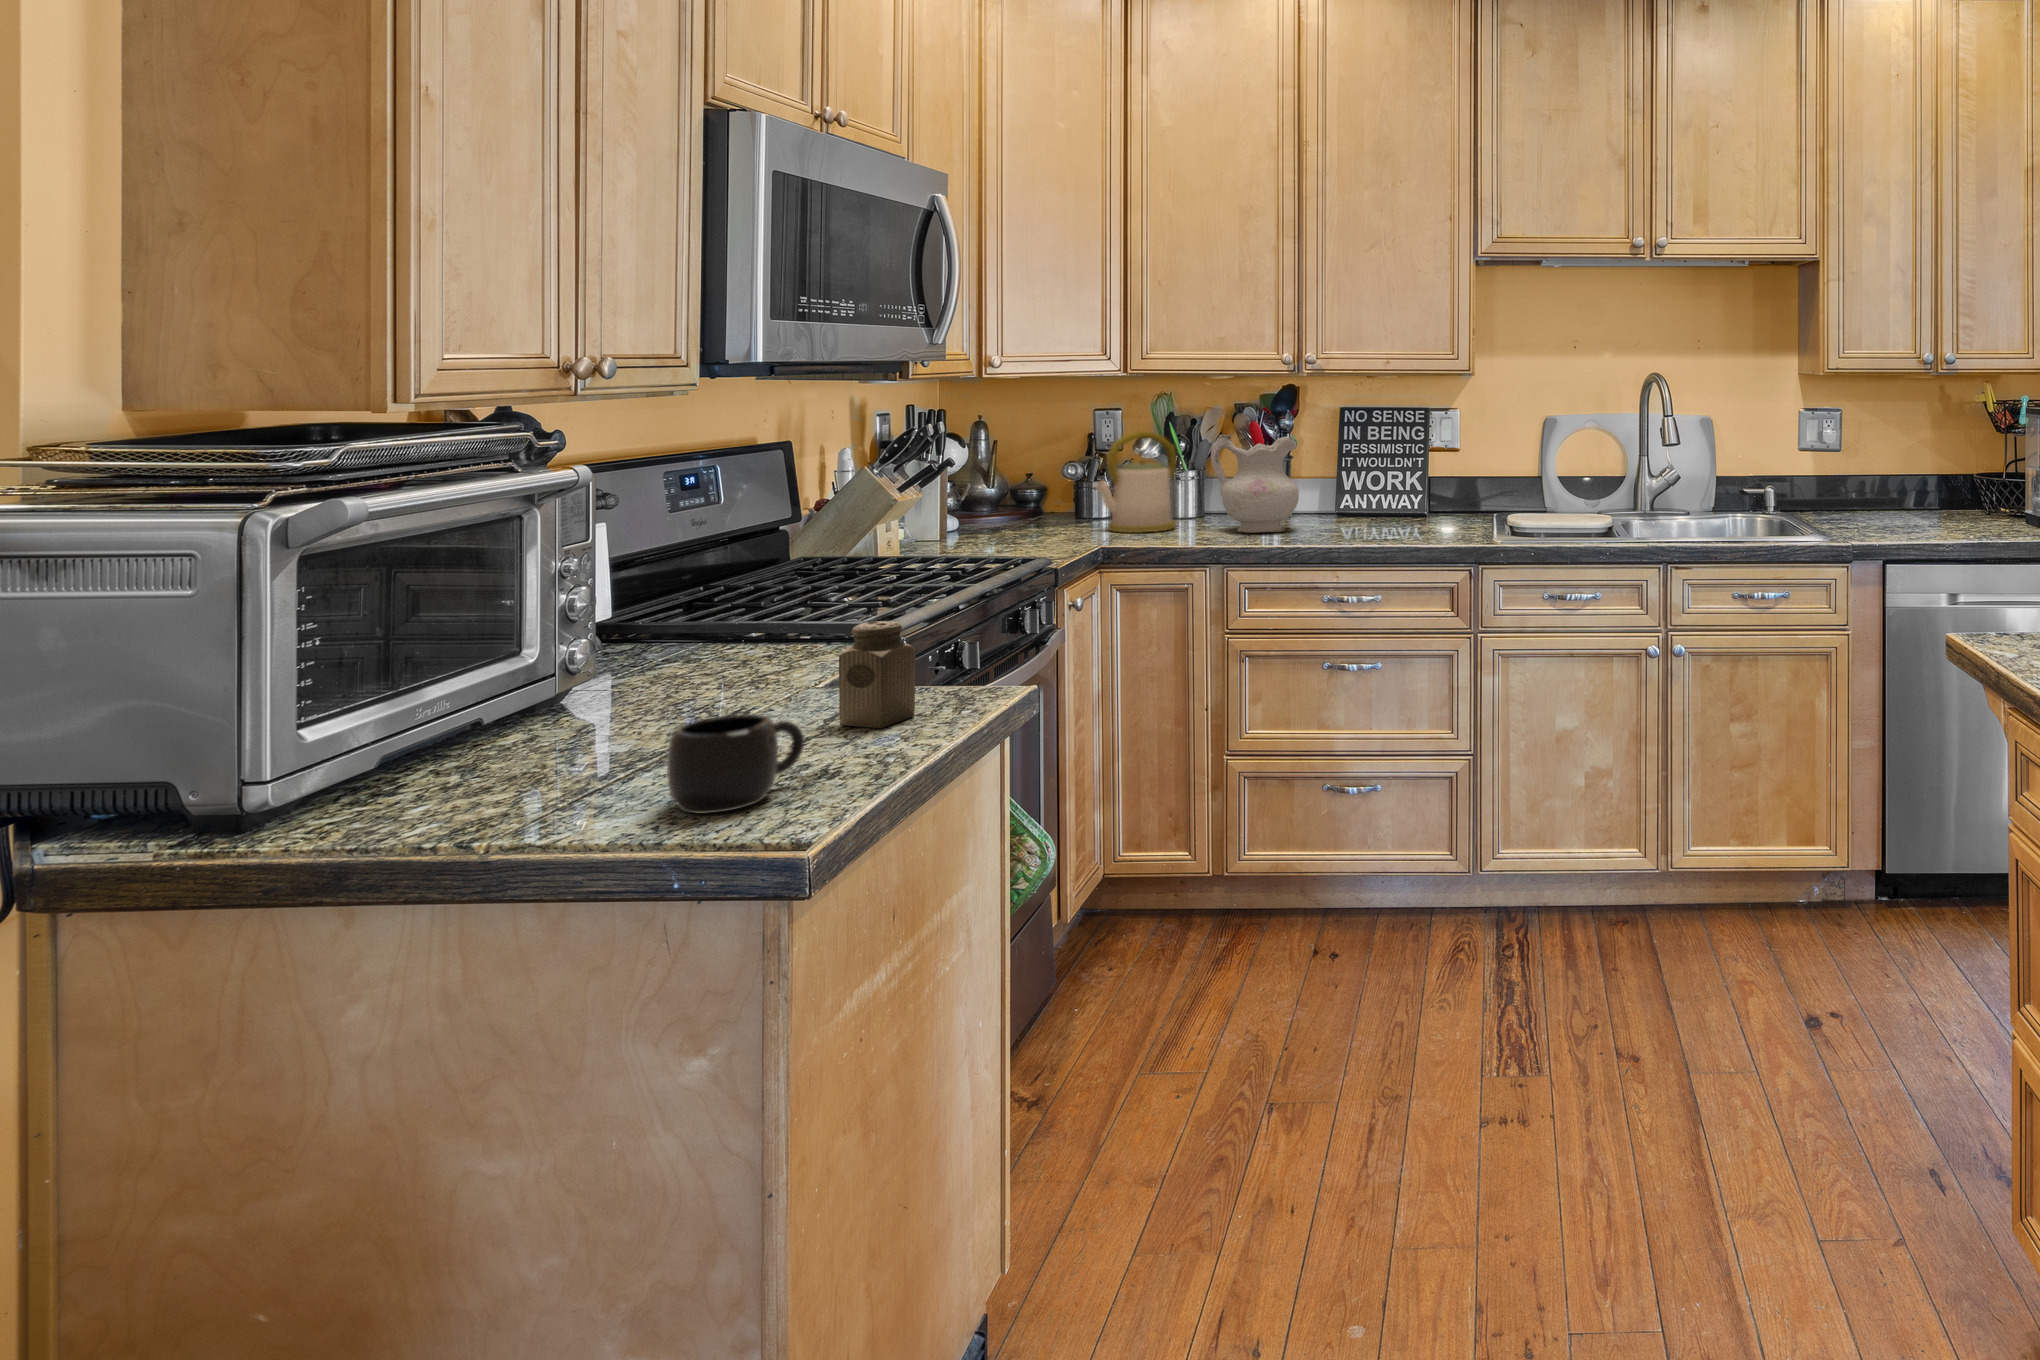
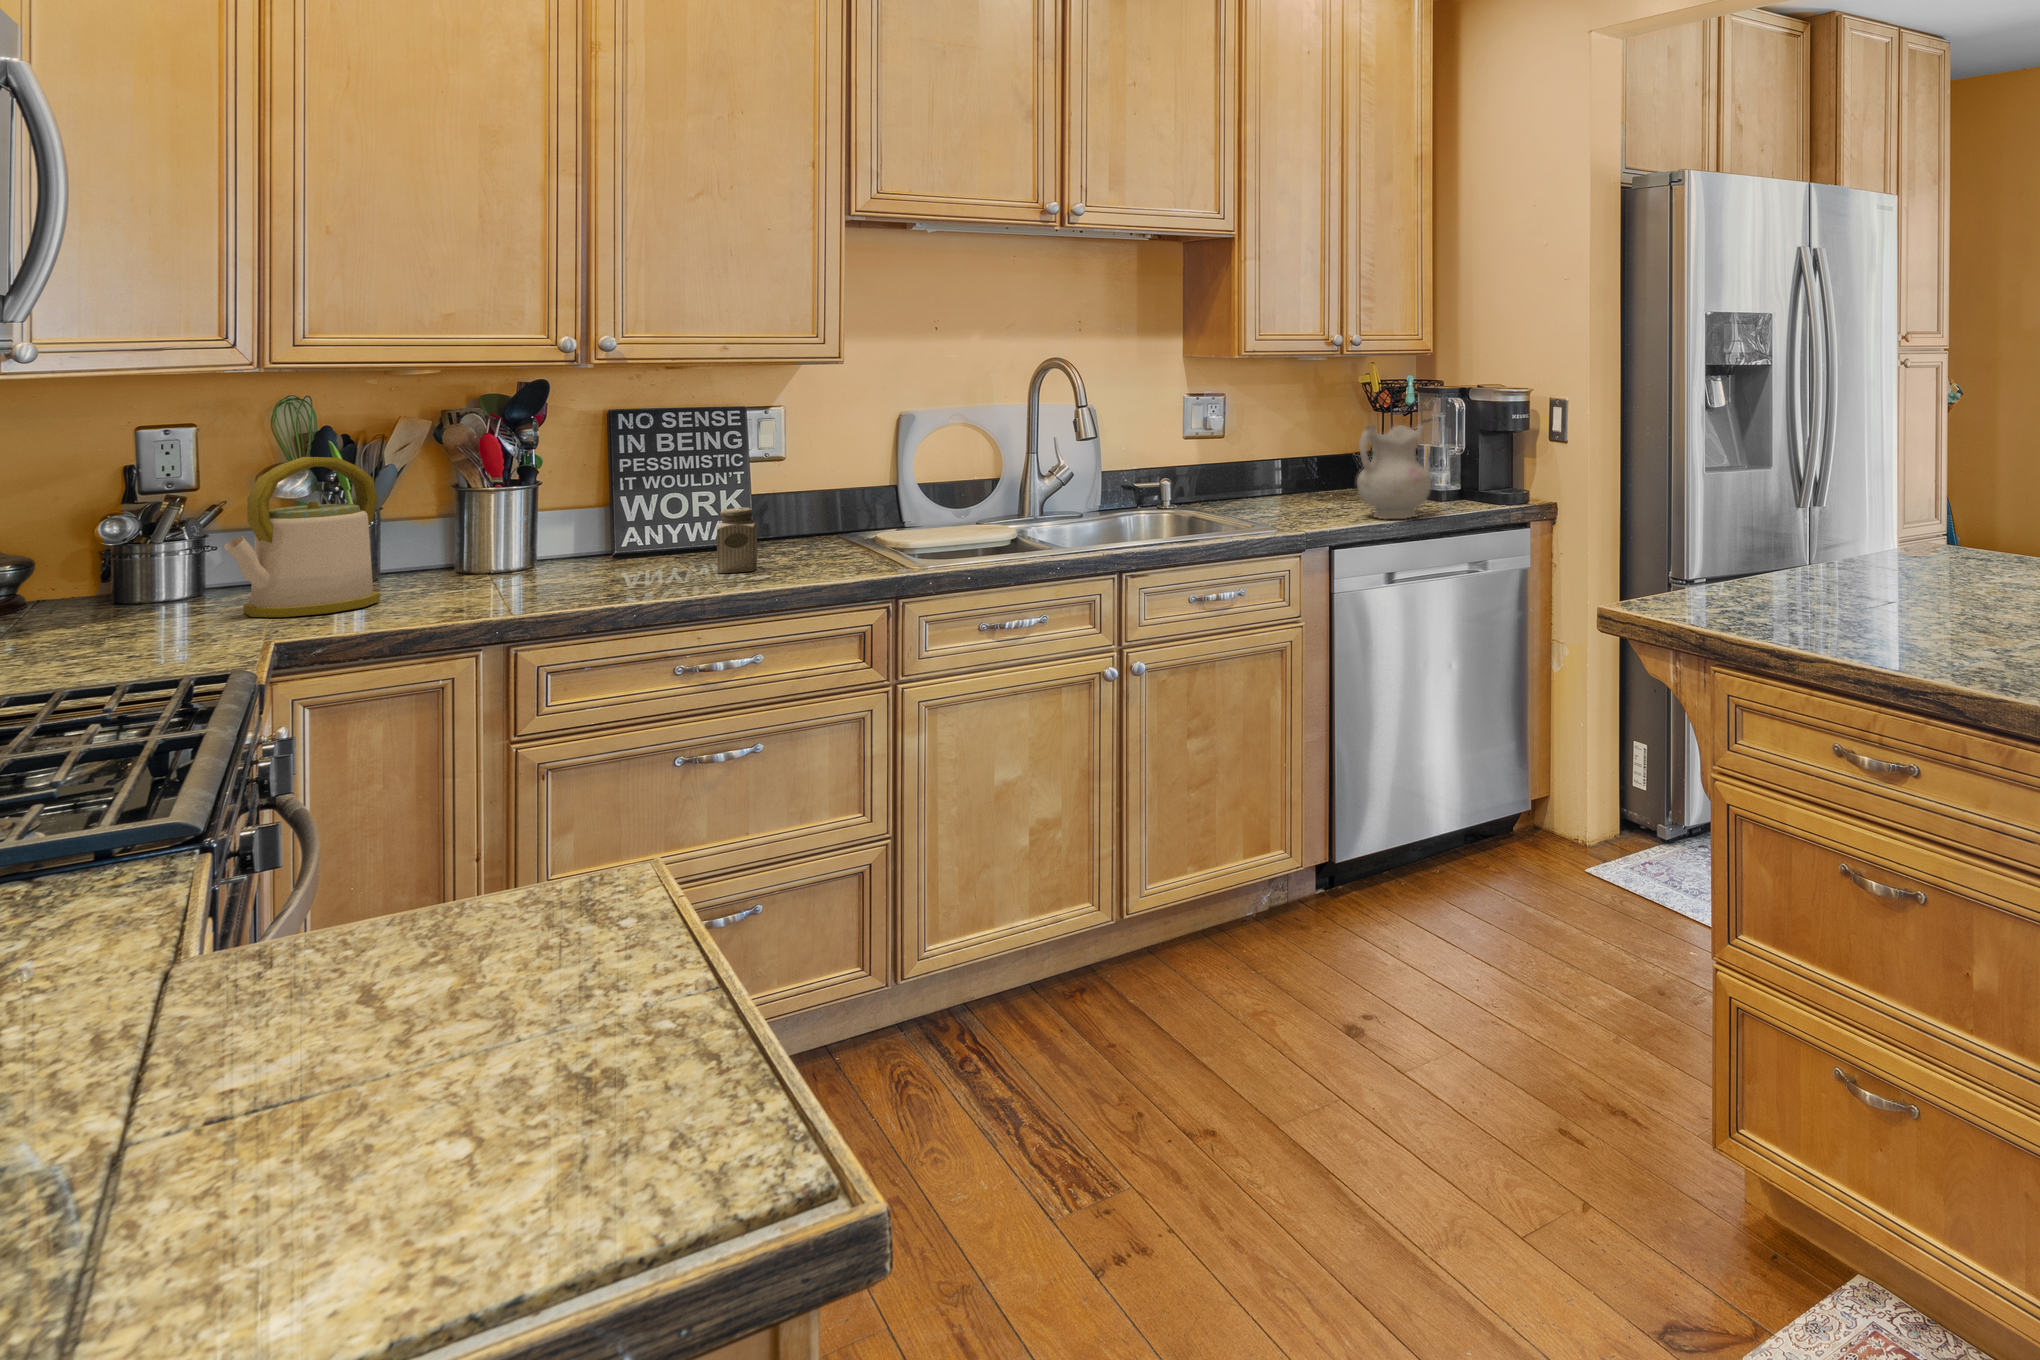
ceramic pitcher: present [1211,434,1299,533] -> present [1357,425,1431,519]
salt shaker: present [839,621,916,728] -> present [717,507,757,573]
mug: present [667,714,804,814] -> none [365,1009,585,1231]

